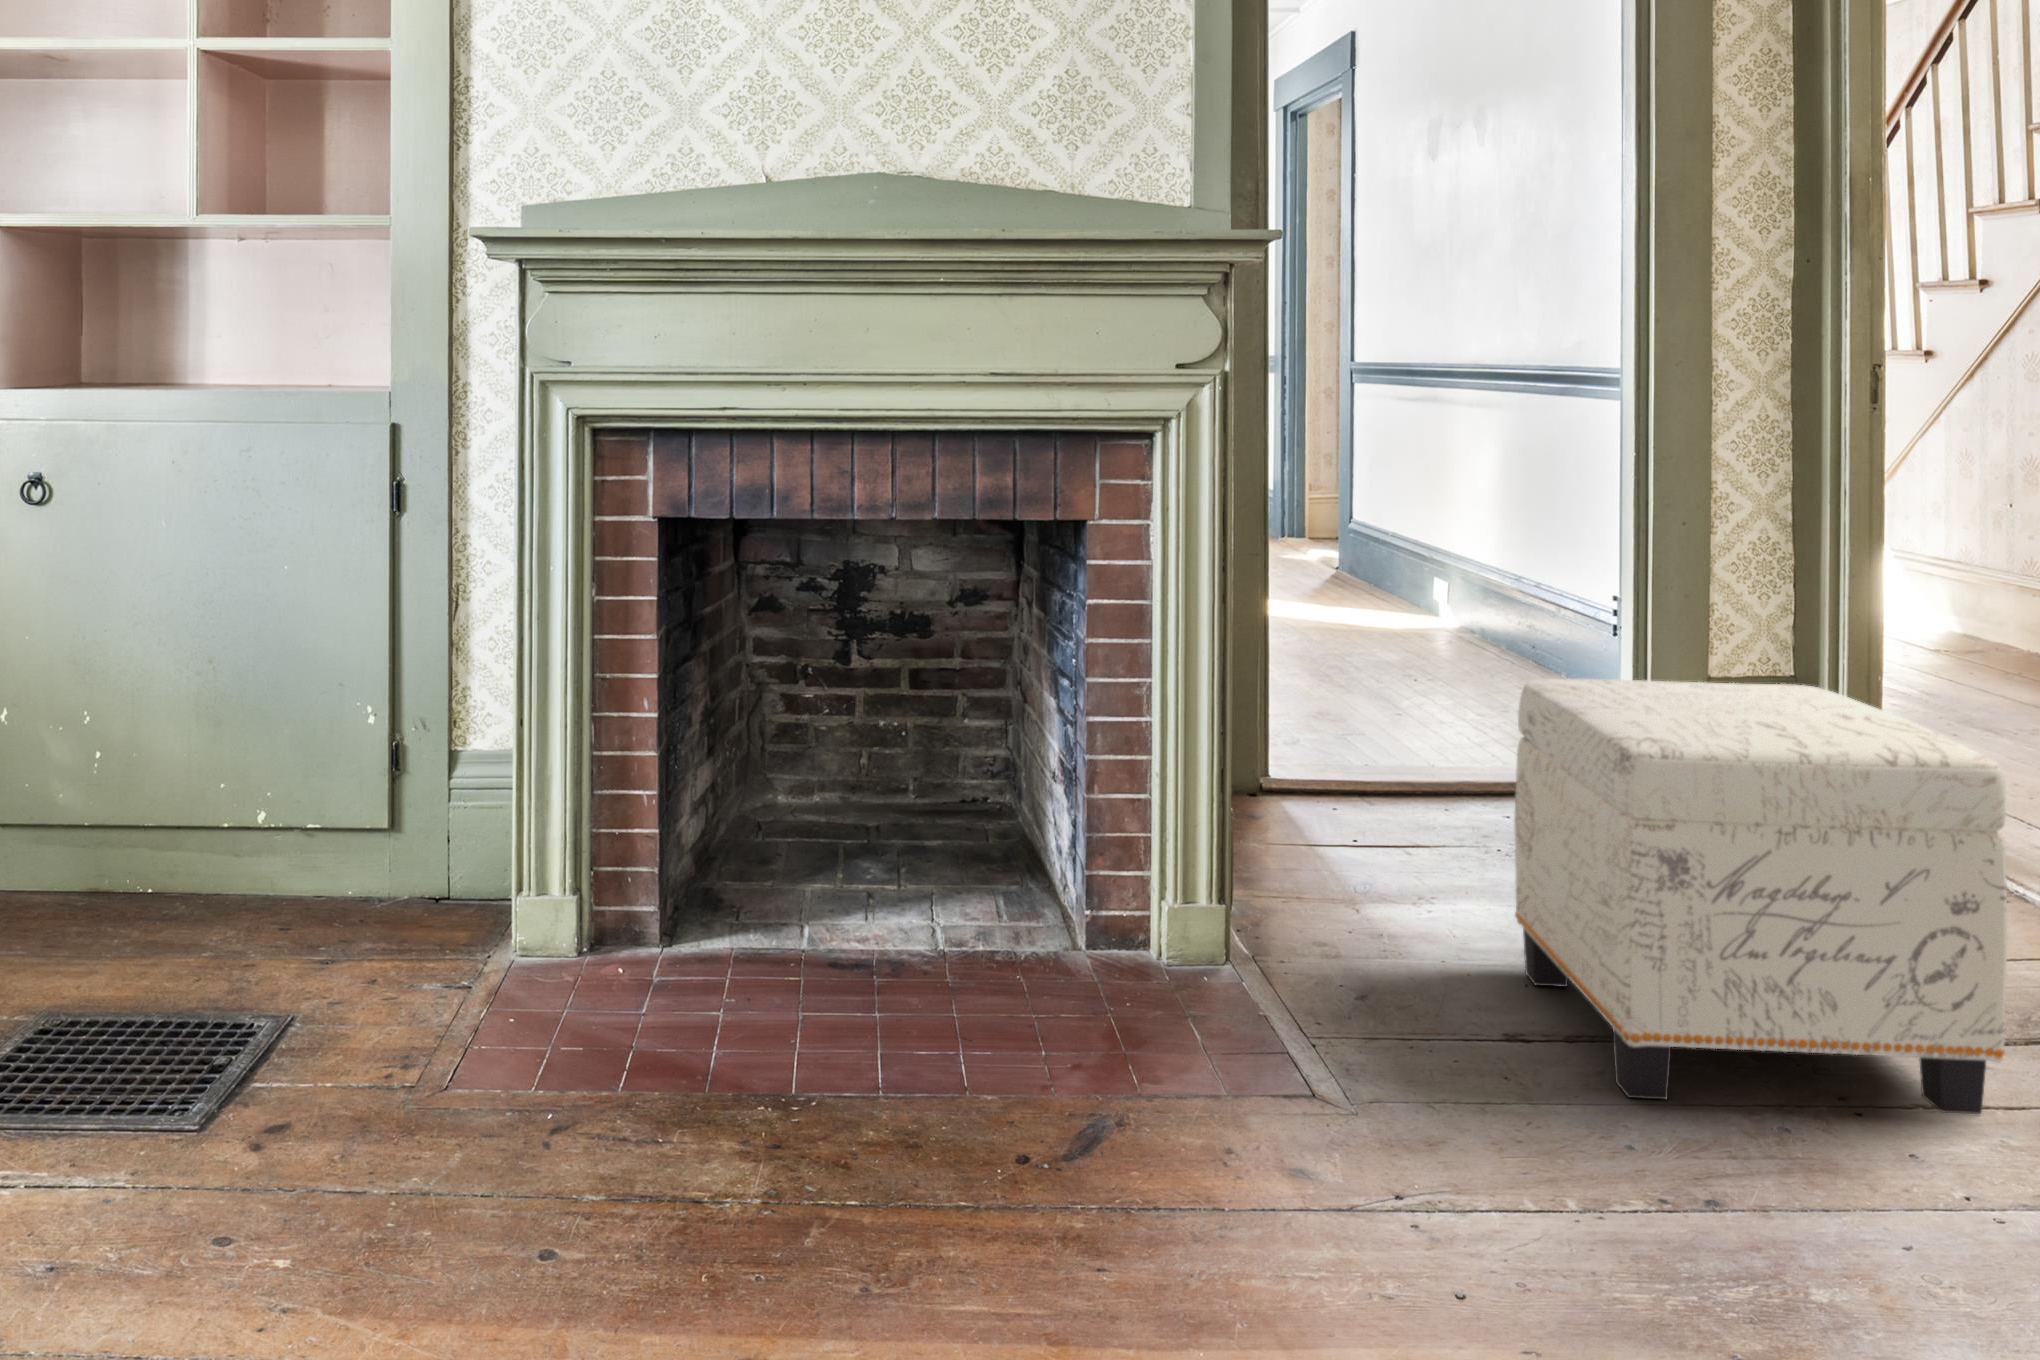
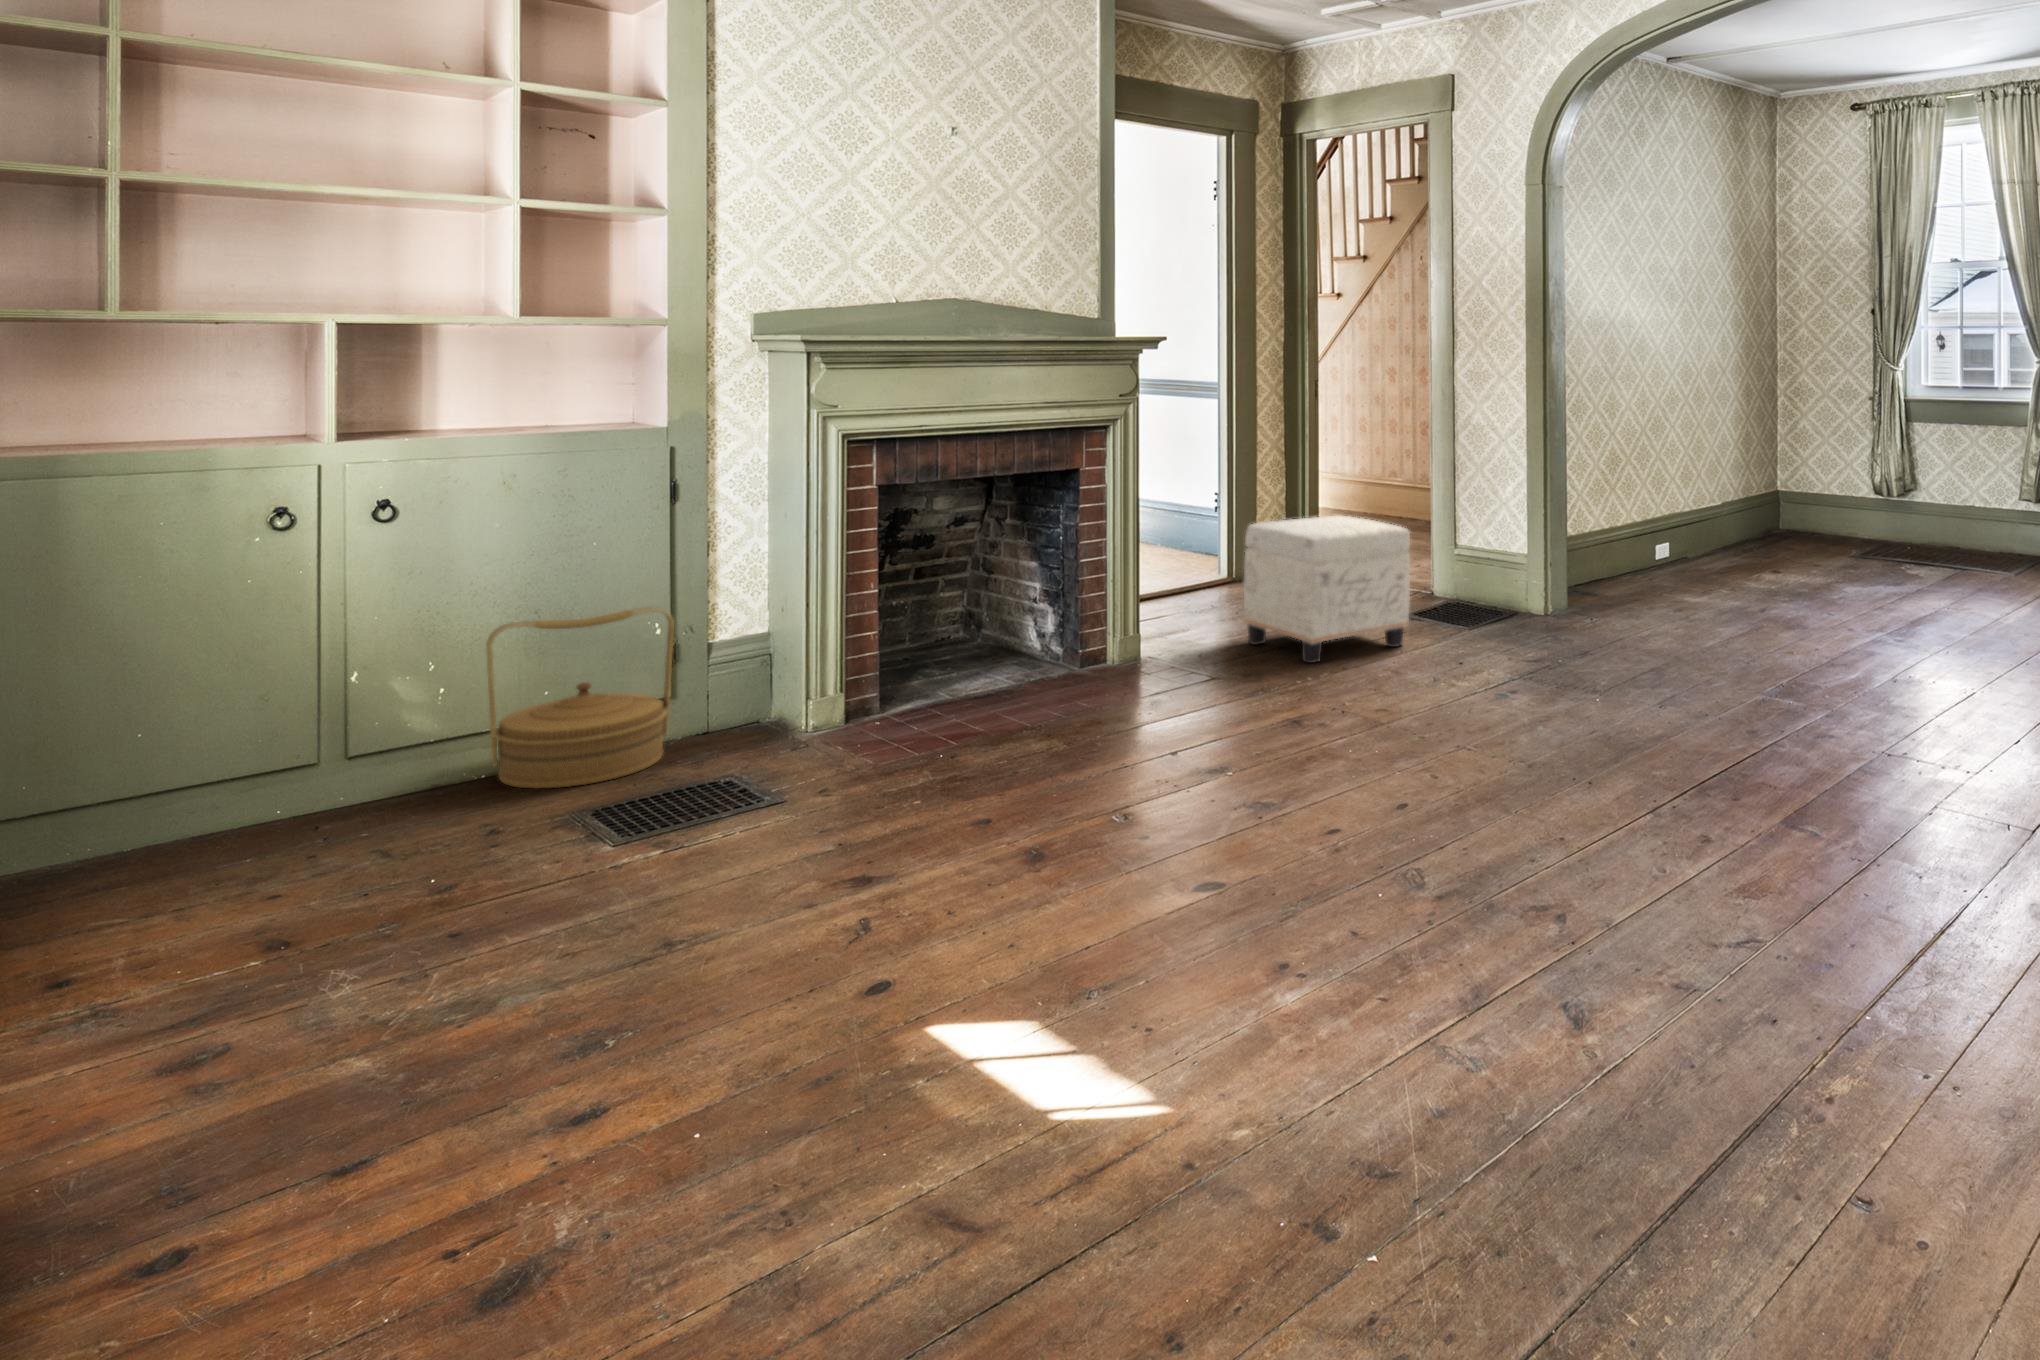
woven basket: none [67,687,326,982] -> present [486,607,674,789]

